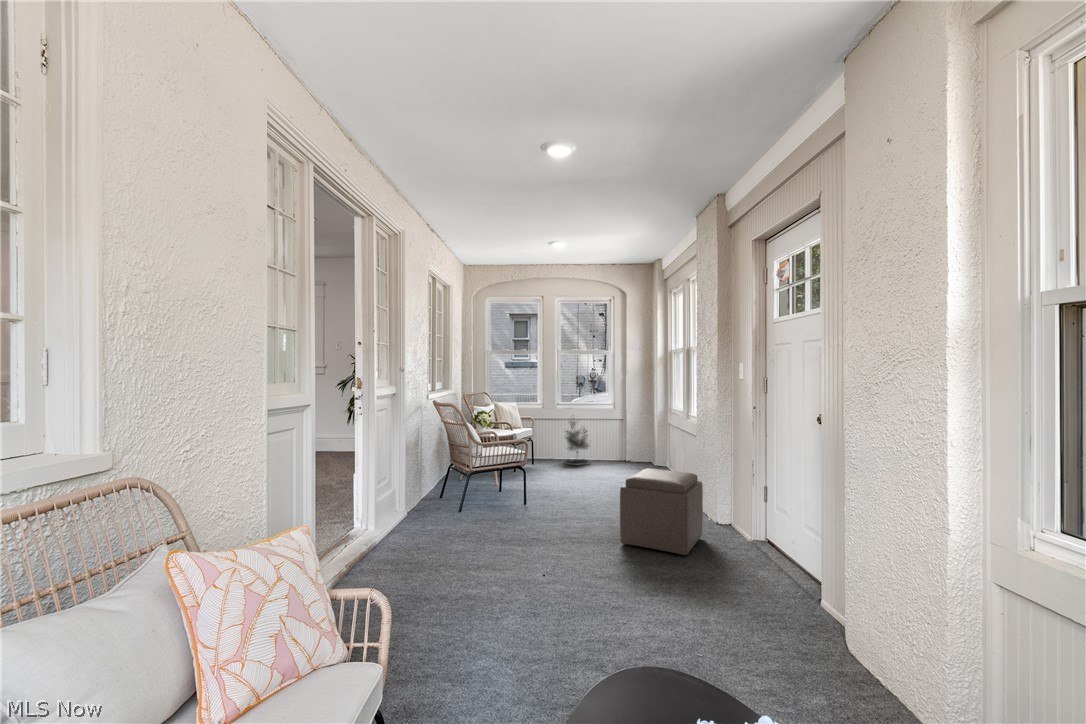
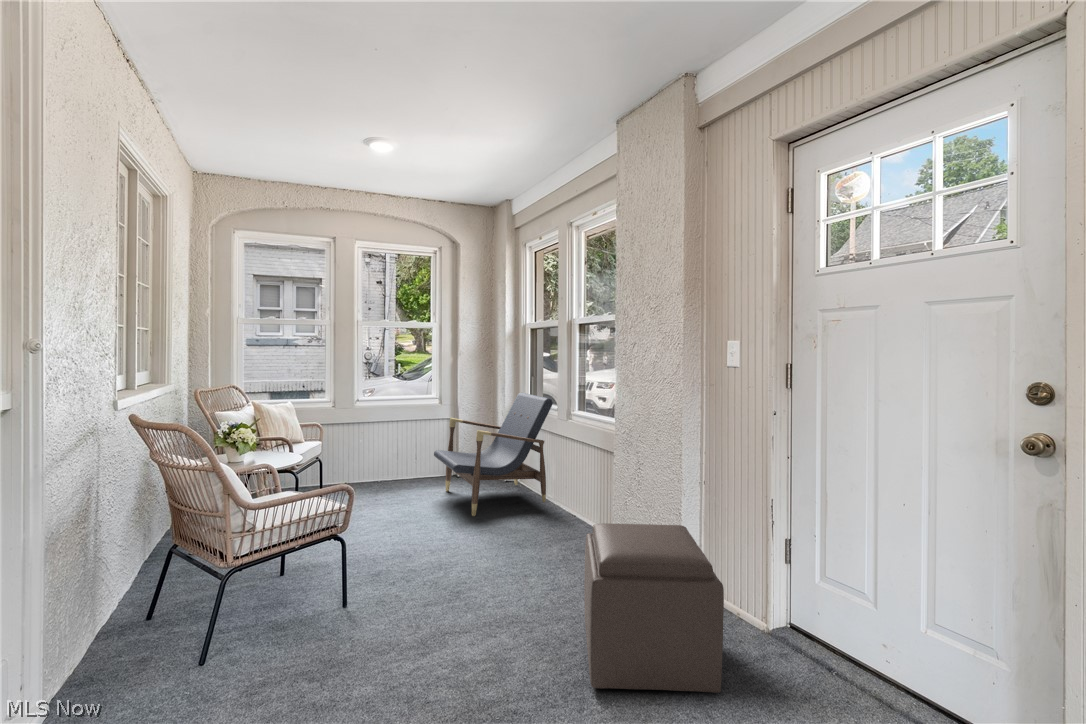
lounge chair: none [599,401,679,482] -> present [434,393,553,516]
potted tree: present [564,421,589,465] -> none [371,417,416,492]

